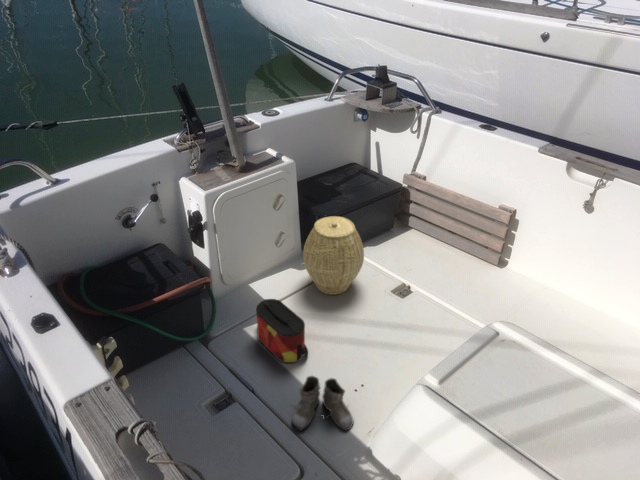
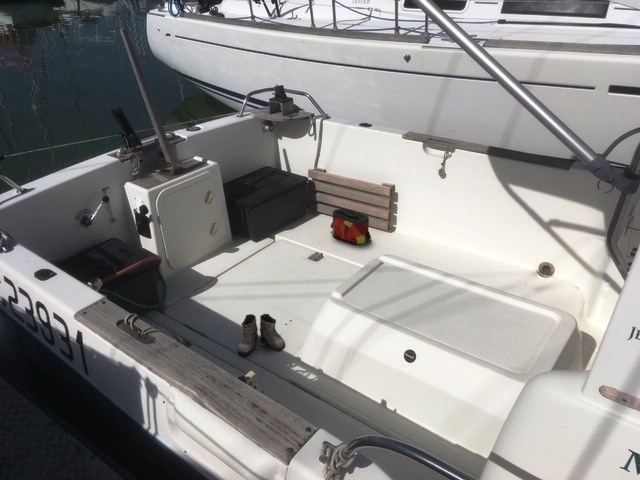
woven basket: present [303,216,364,295] -> none [233,204,282,267]
bag: present [256,299,308,363] -> present [331,209,371,245]

